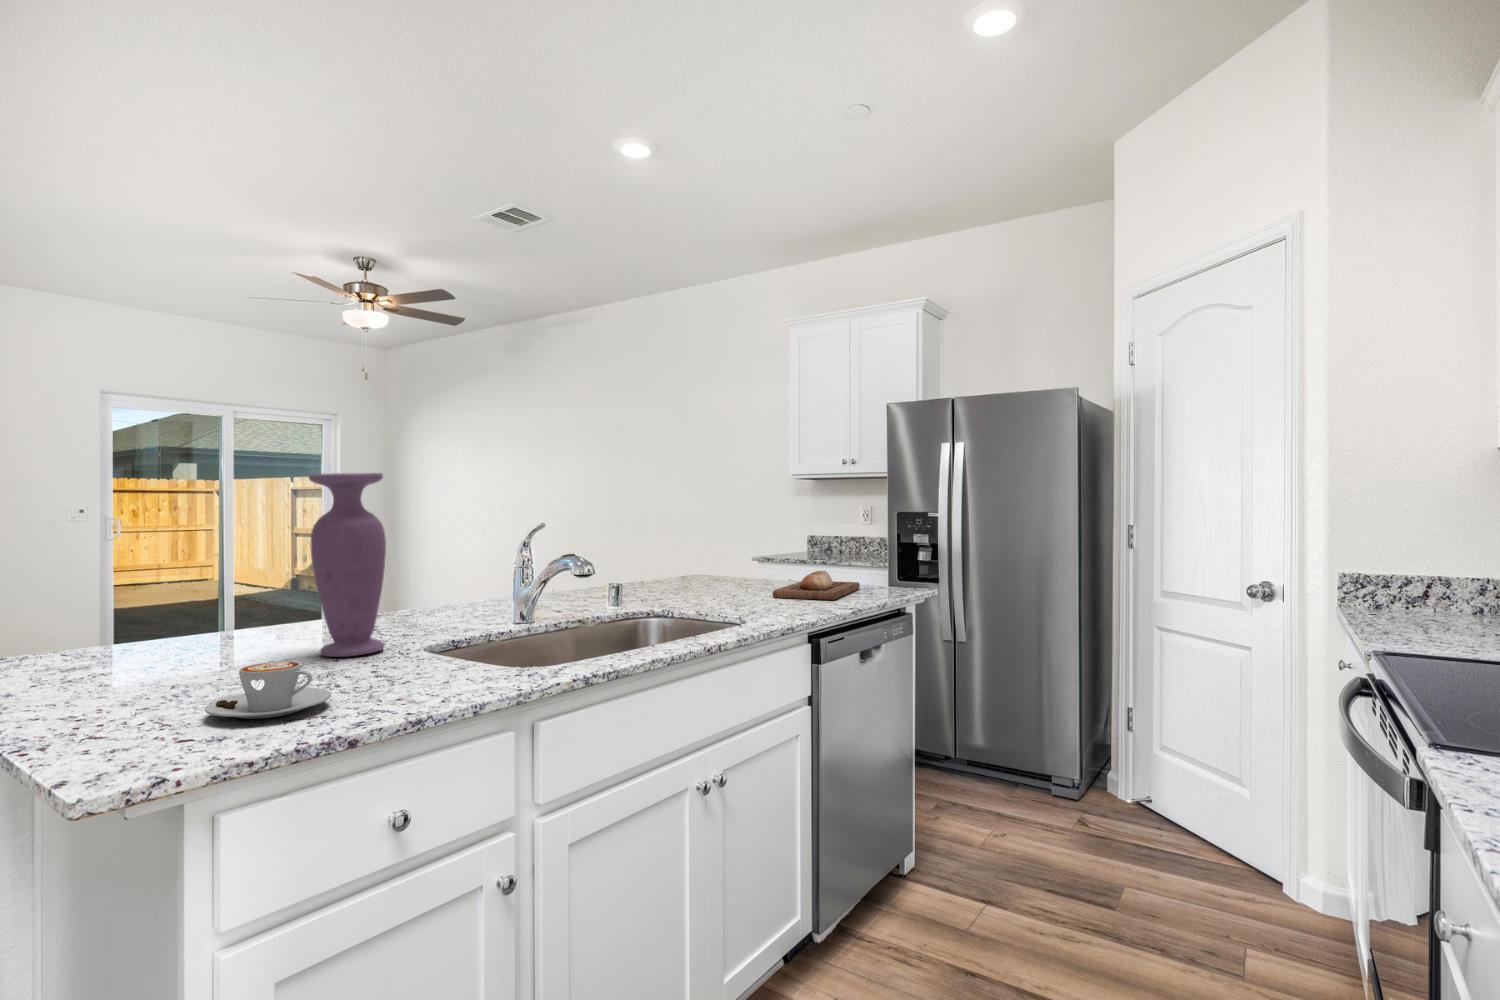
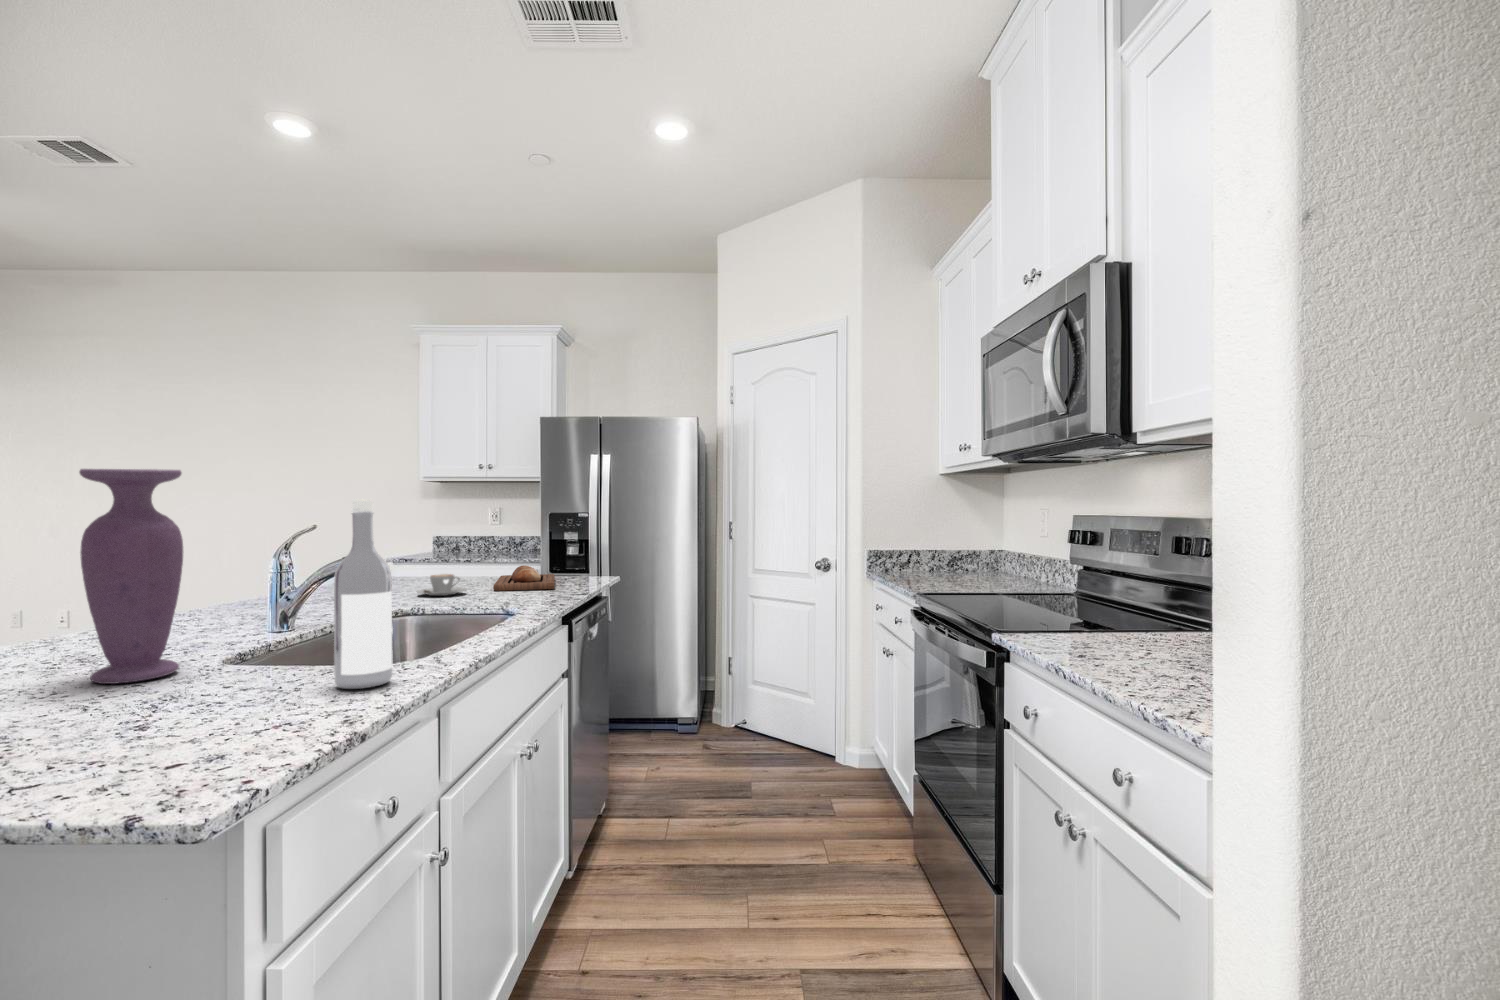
wine bottle: none [427,498,482,691] -> present [334,499,393,689]
coffee cup: present [205,662,331,719] -> present [417,574,466,596]

